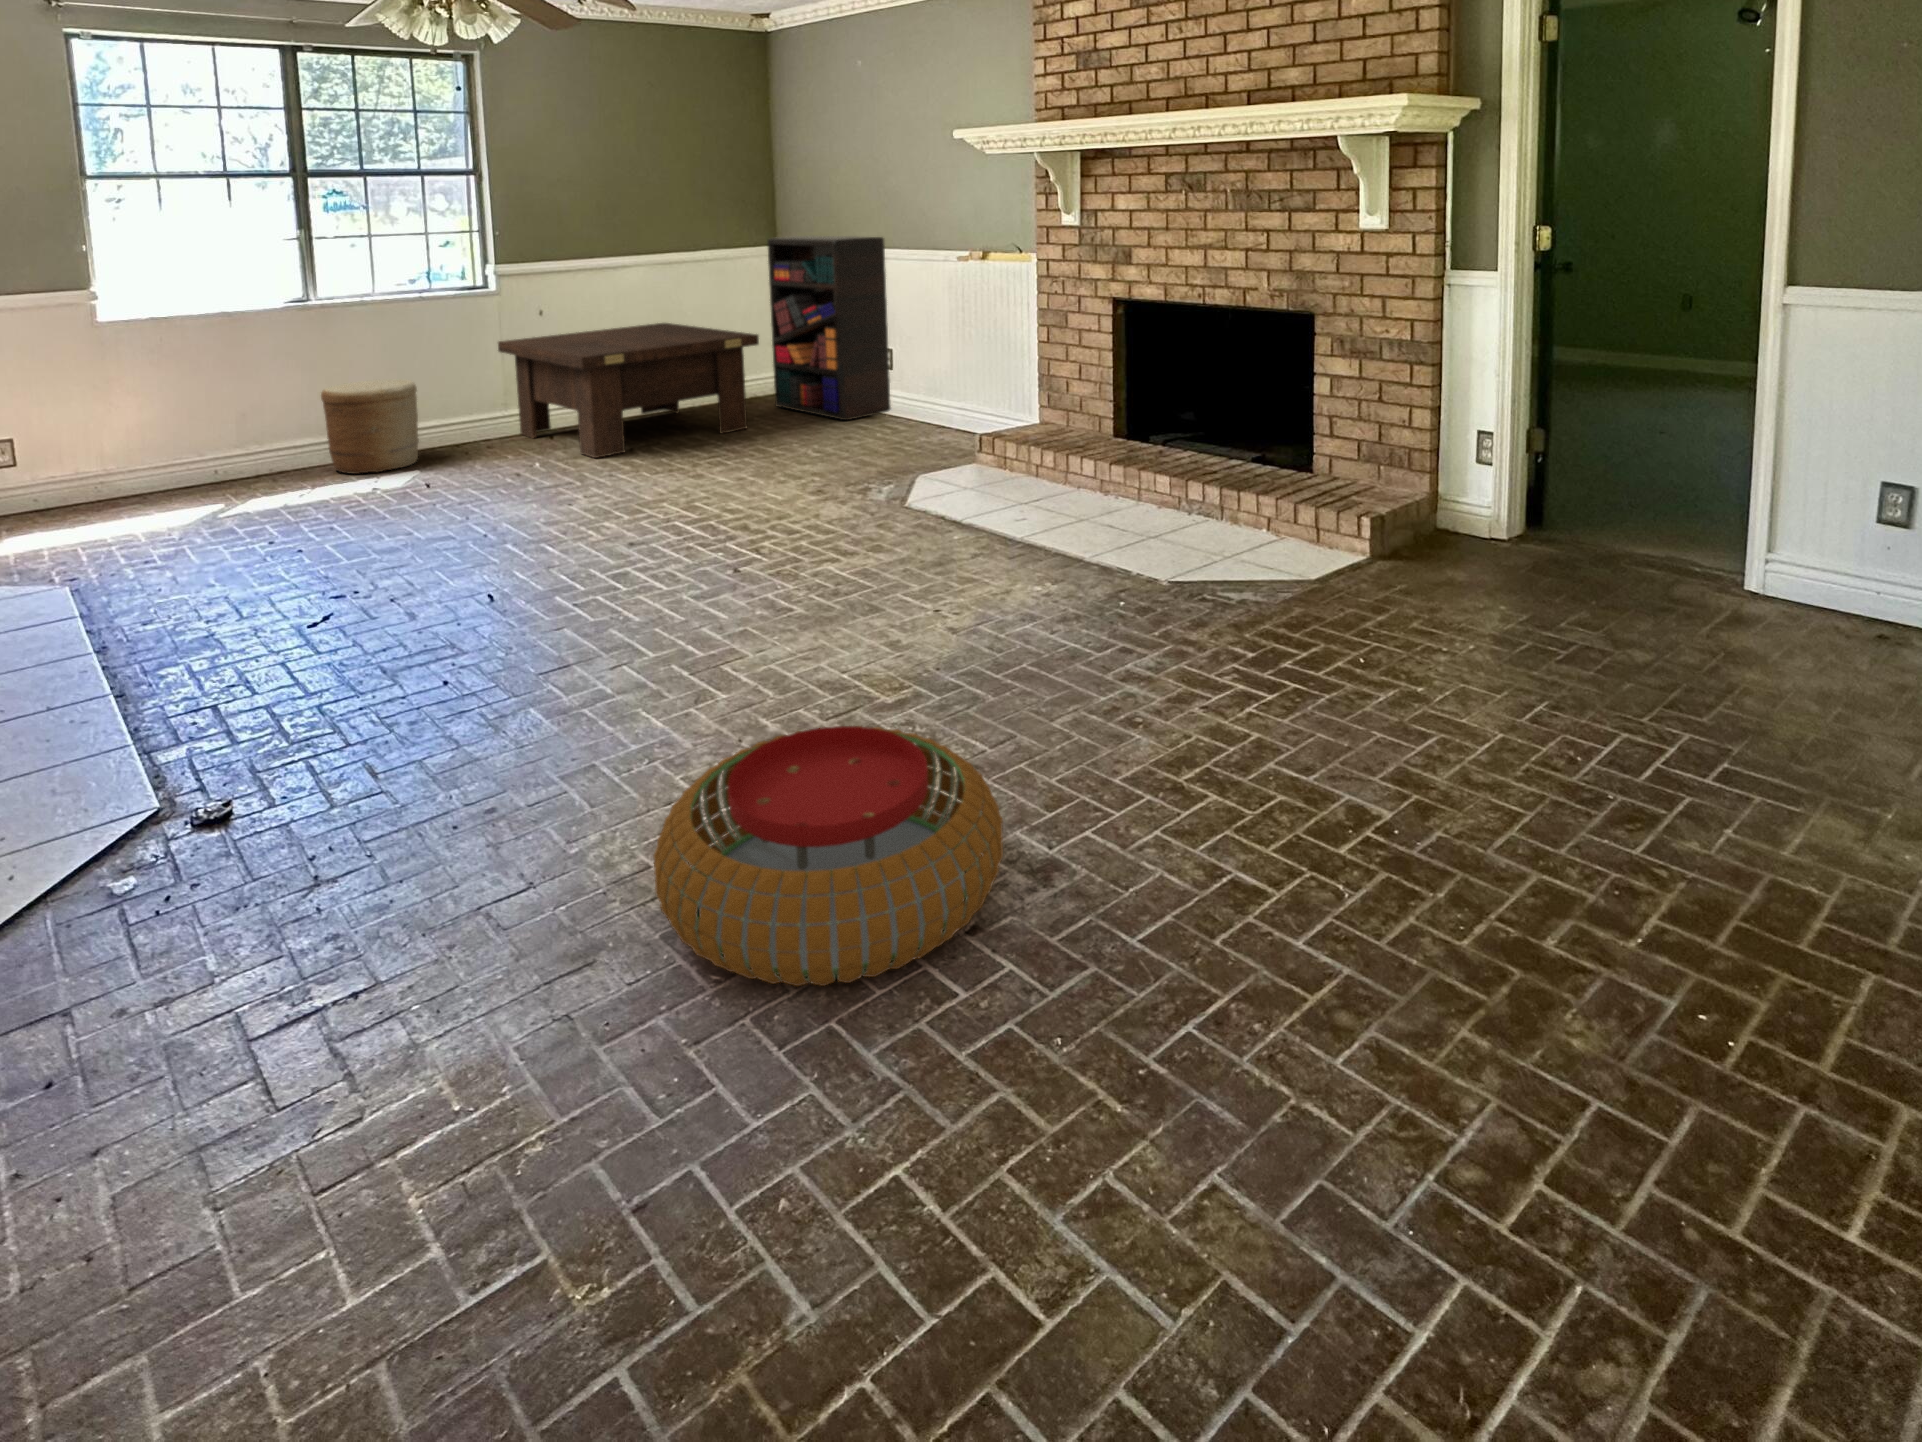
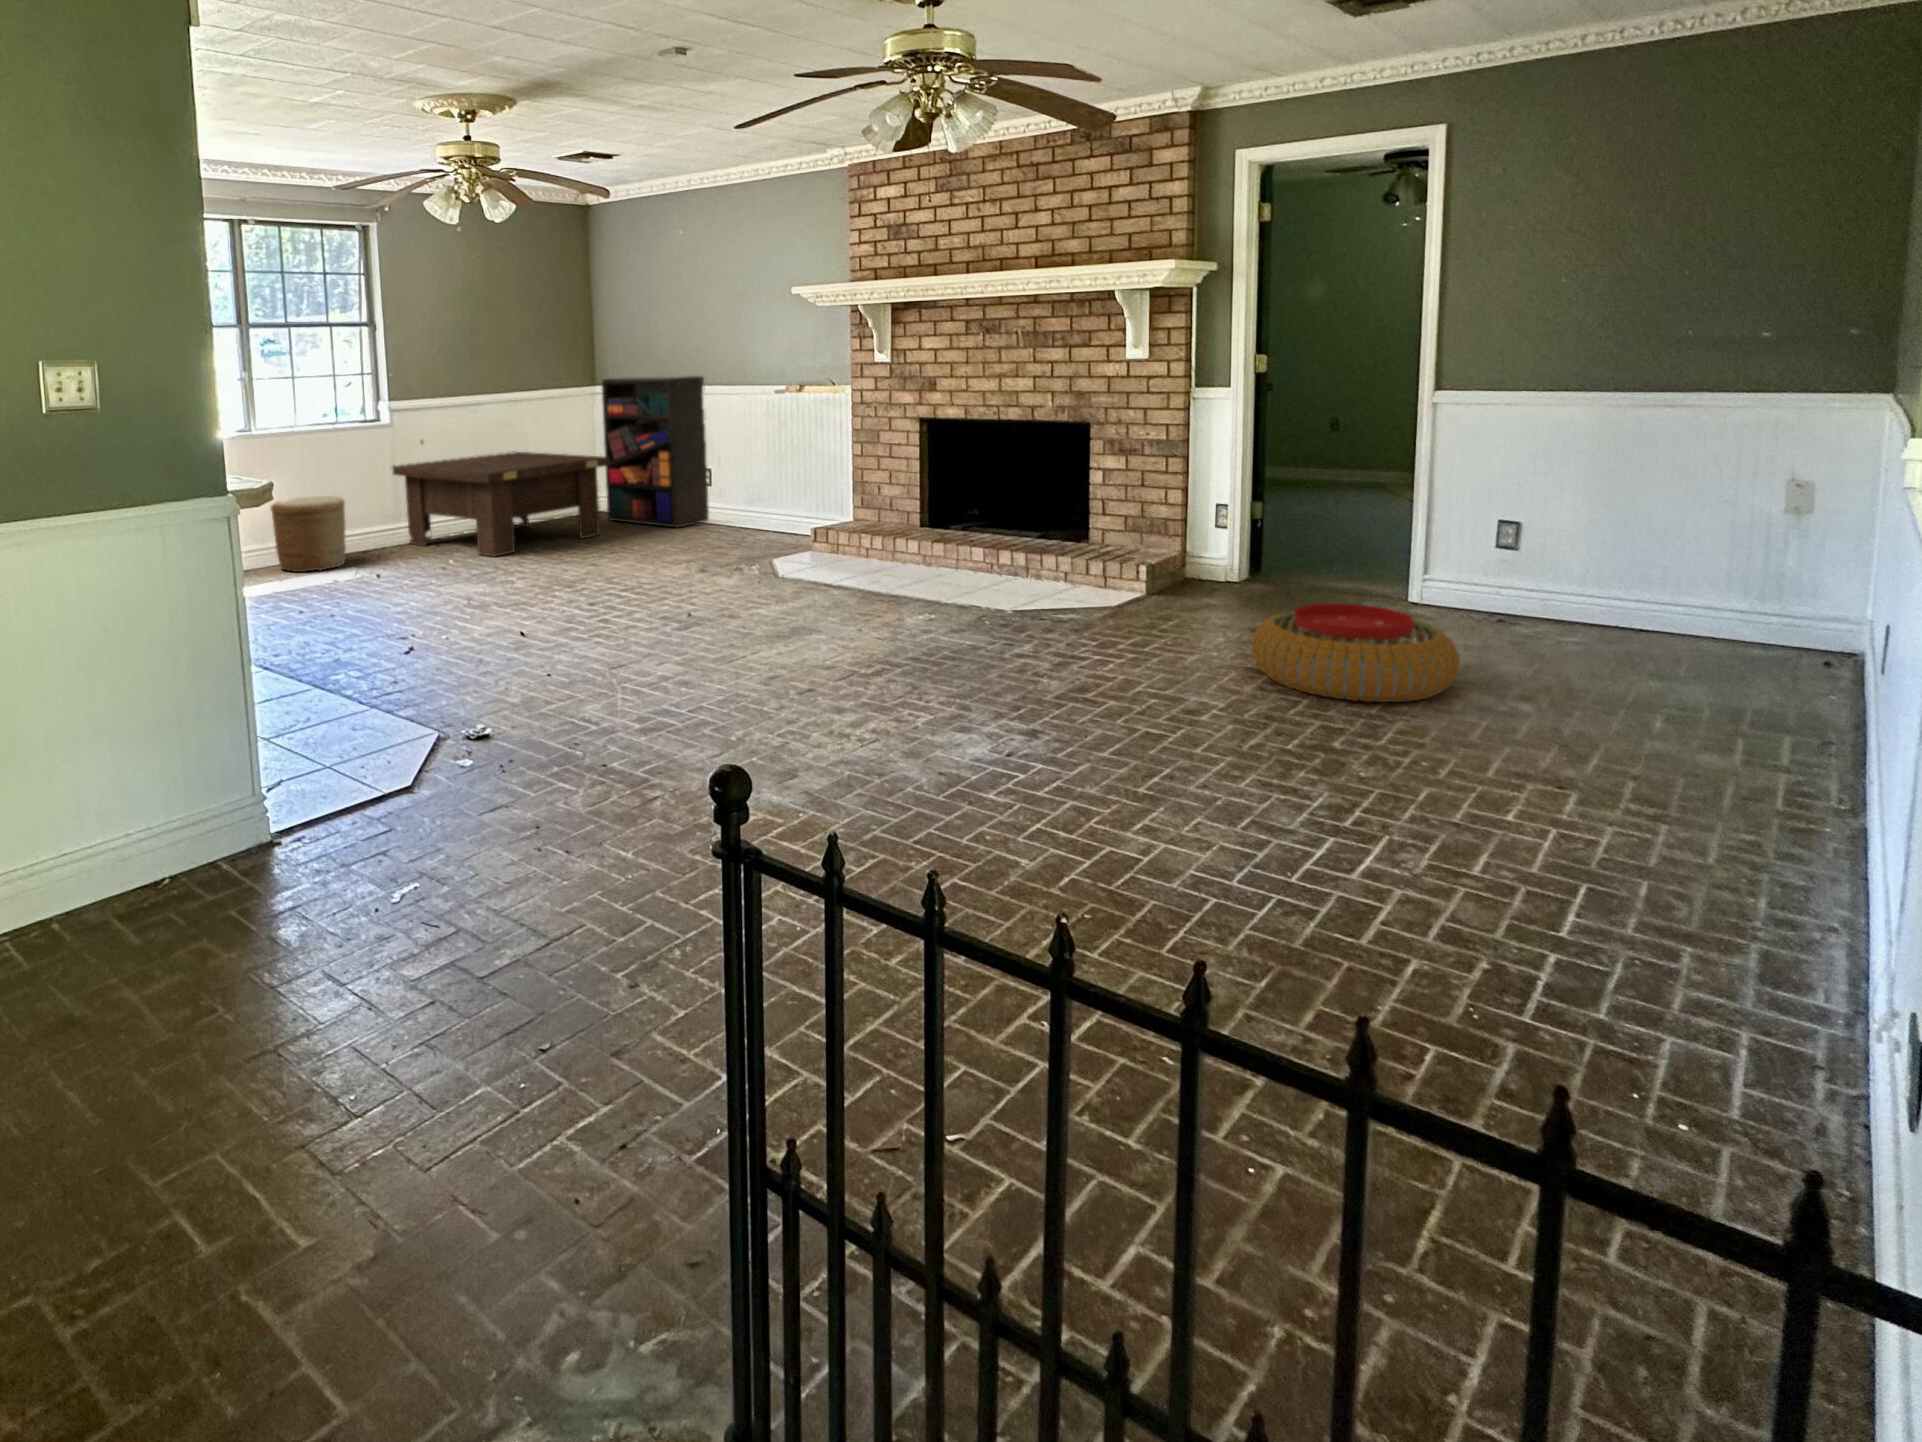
pouf: present [654,726,1003,986] -> present [1252,603,1460,702]

